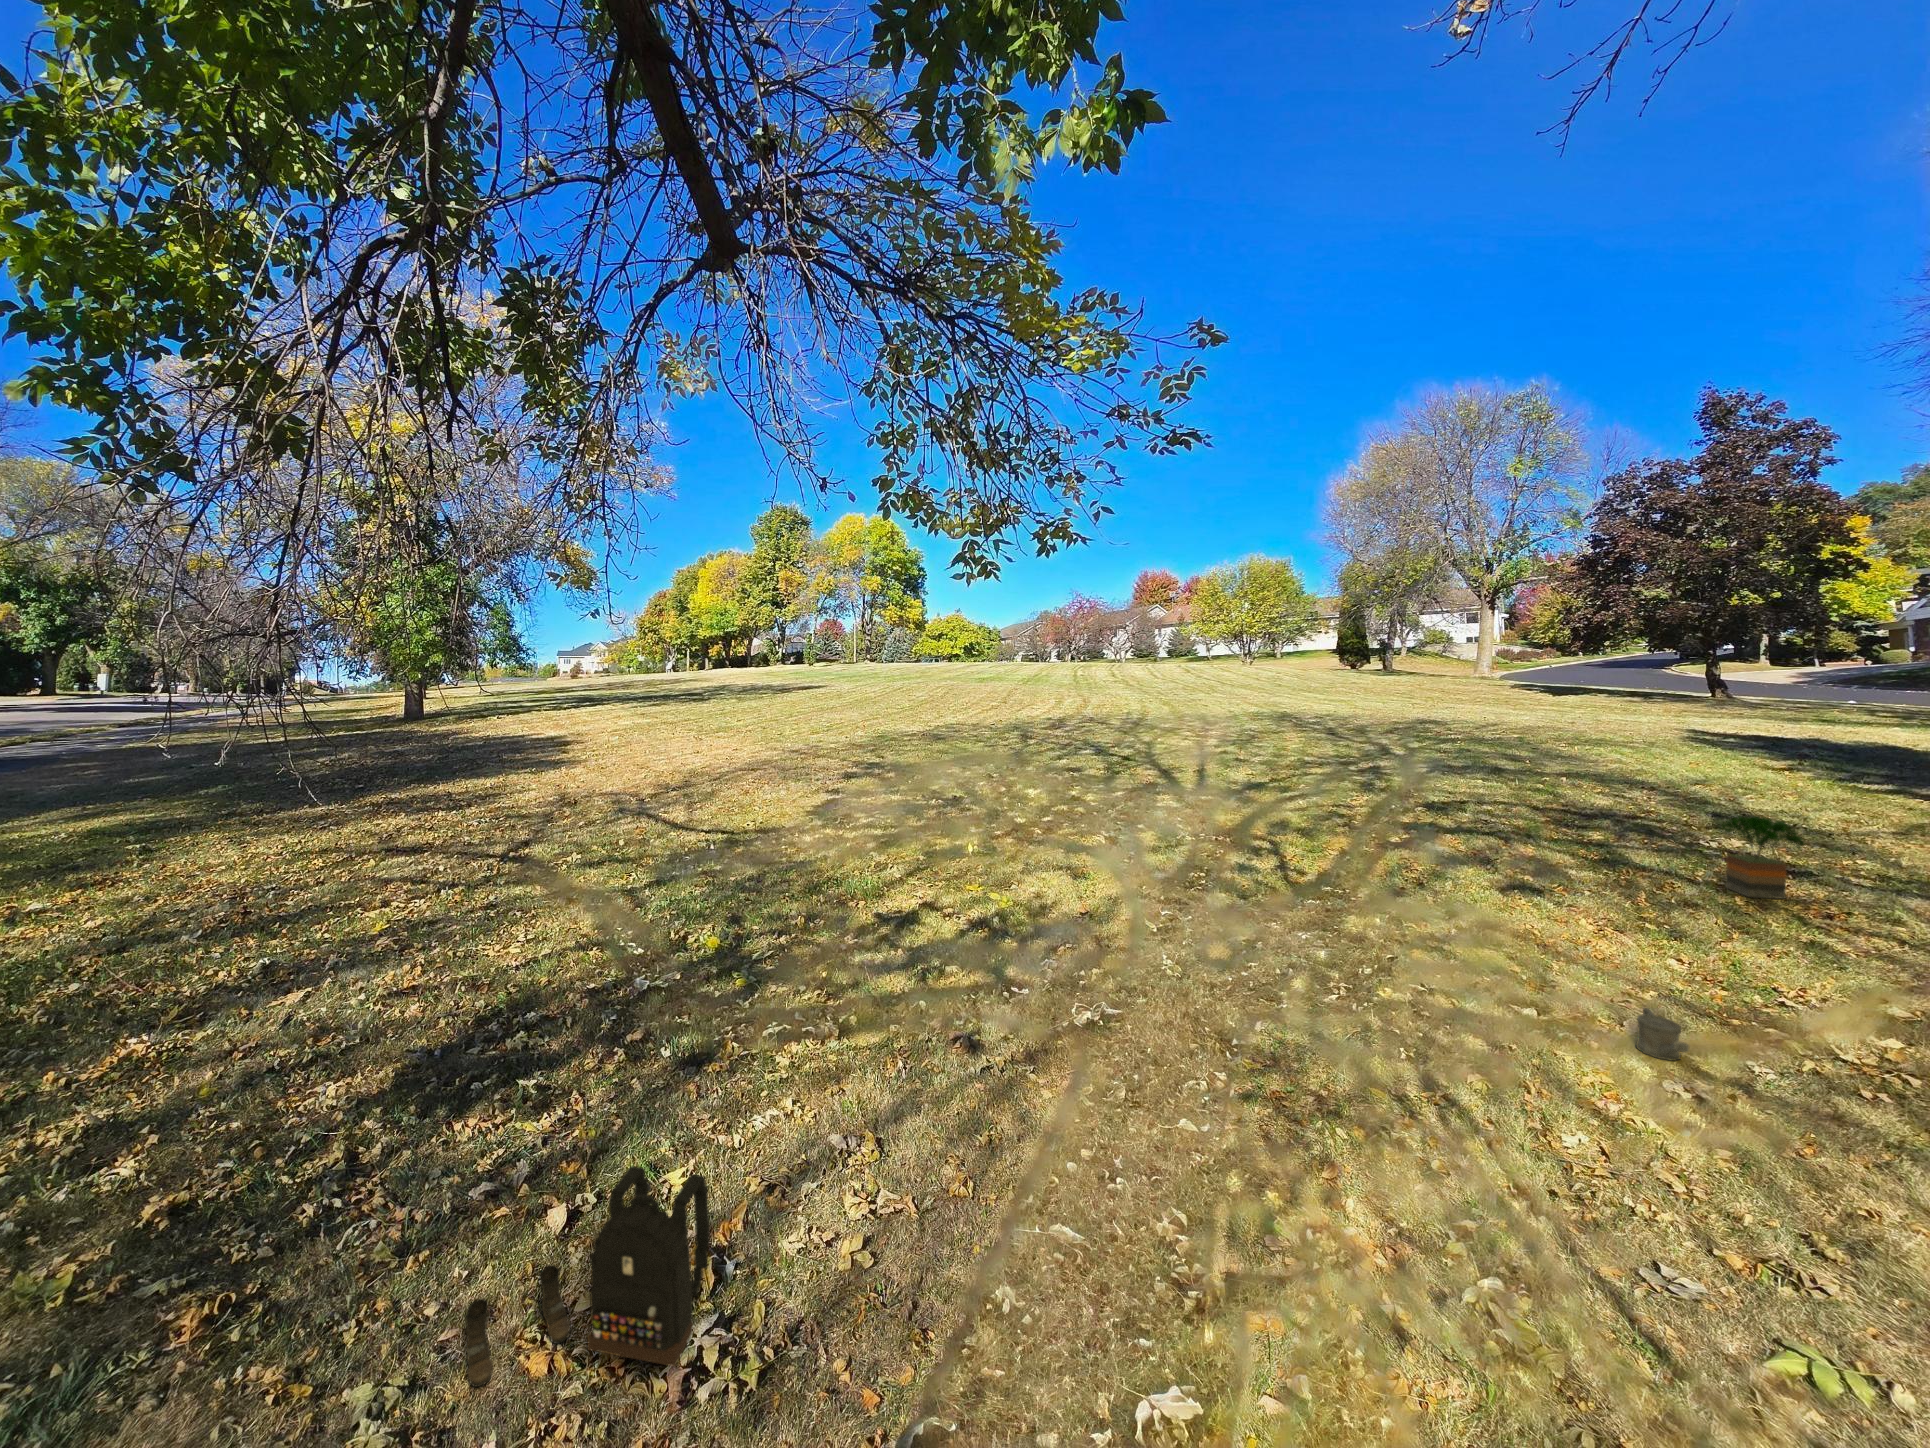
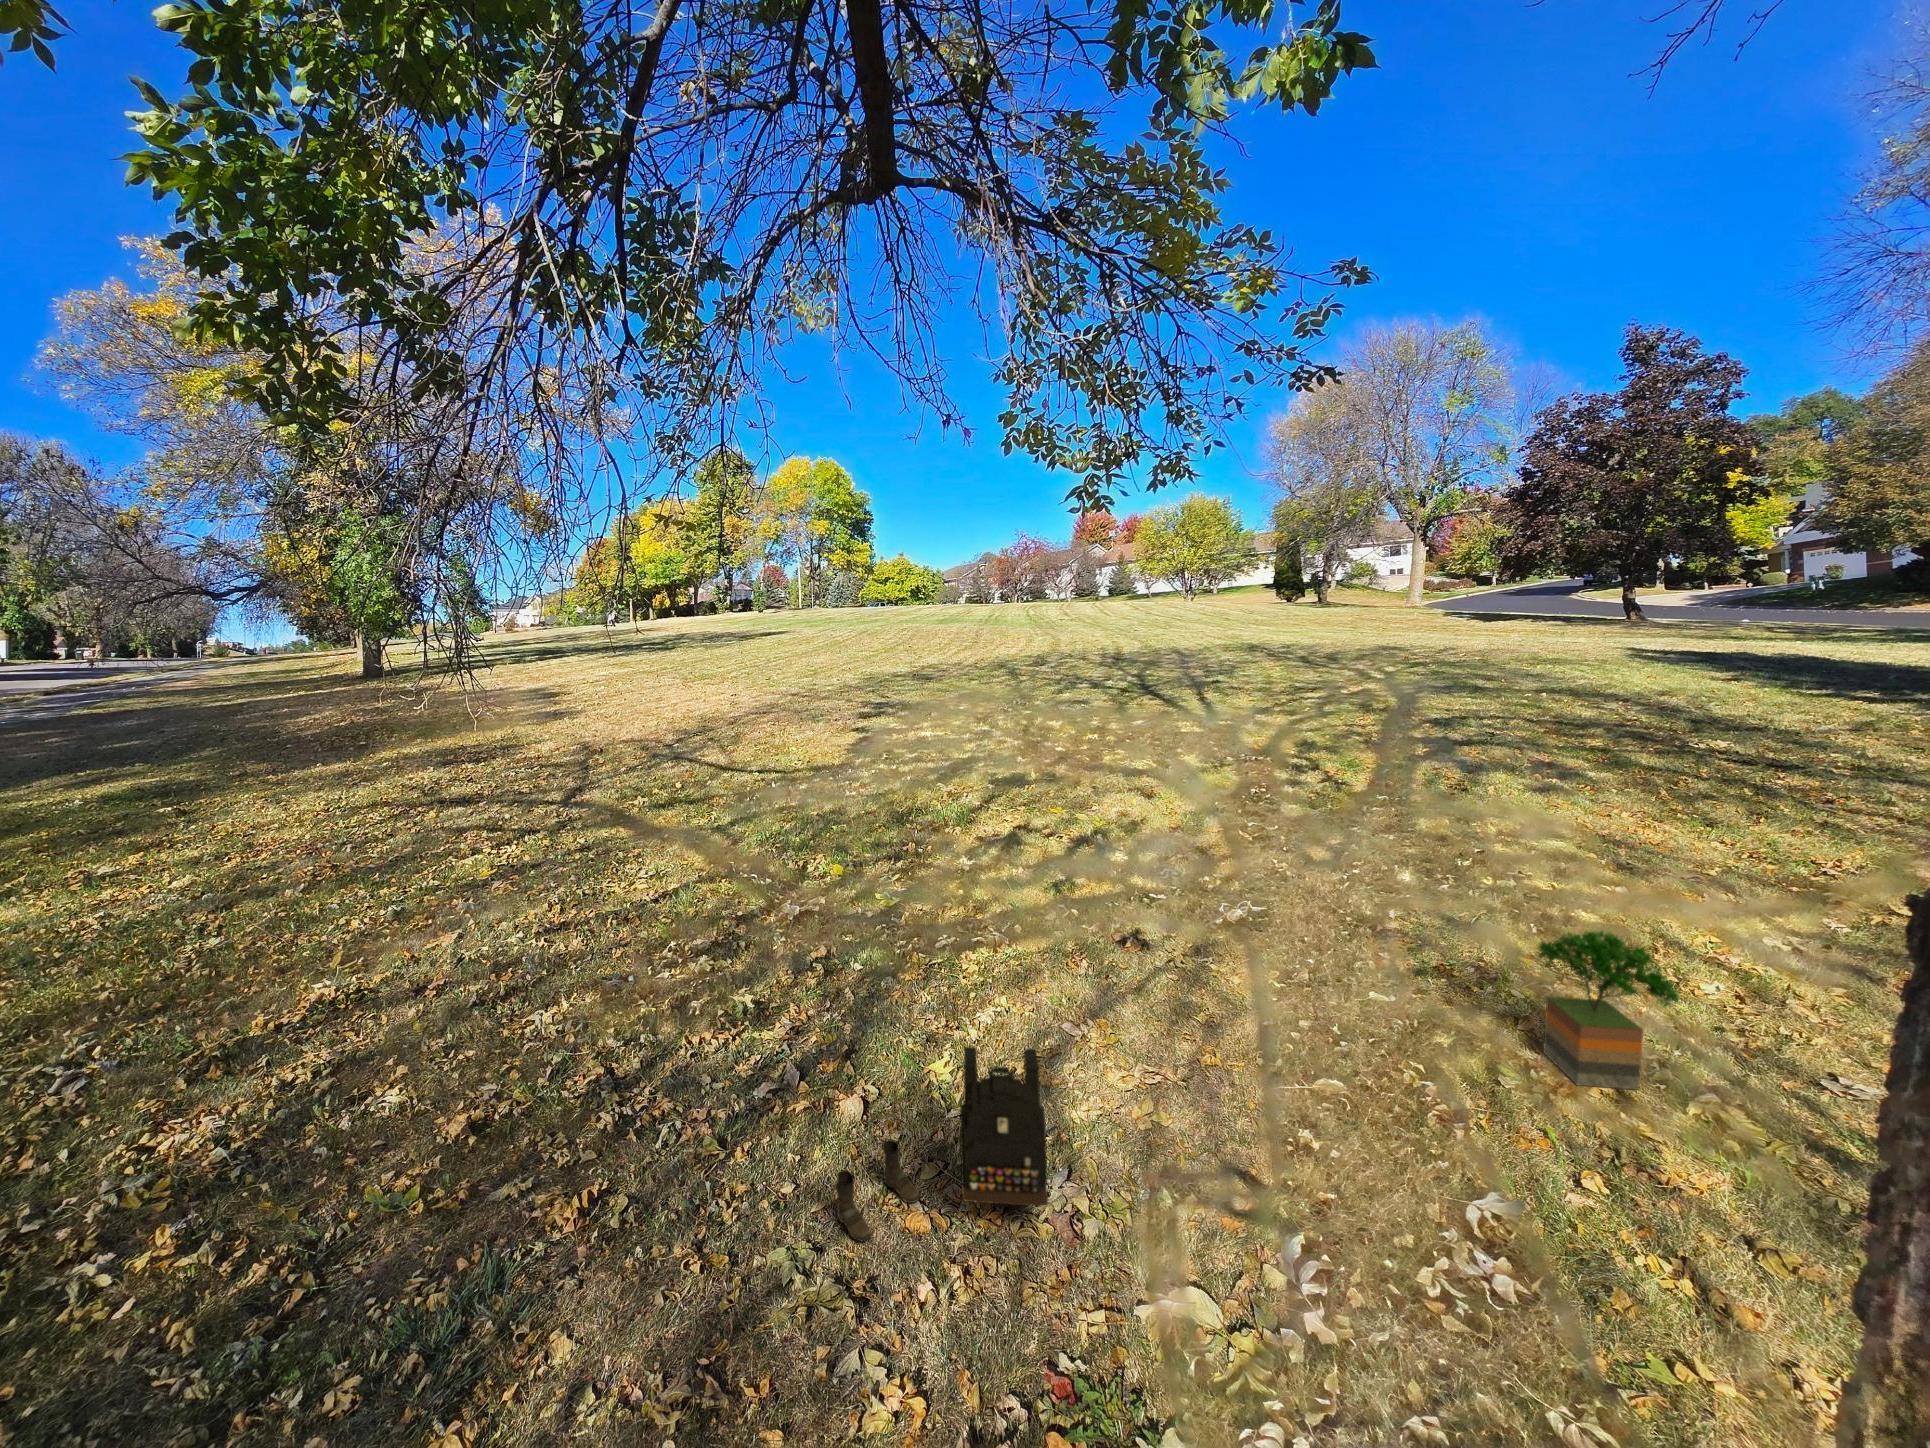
potted tree: present [1720,816,1806,899] -> present [1537,931,1680,1090]
watering can: present [1636,1008,1689,1061] -> none [1709,876,1766,917]

